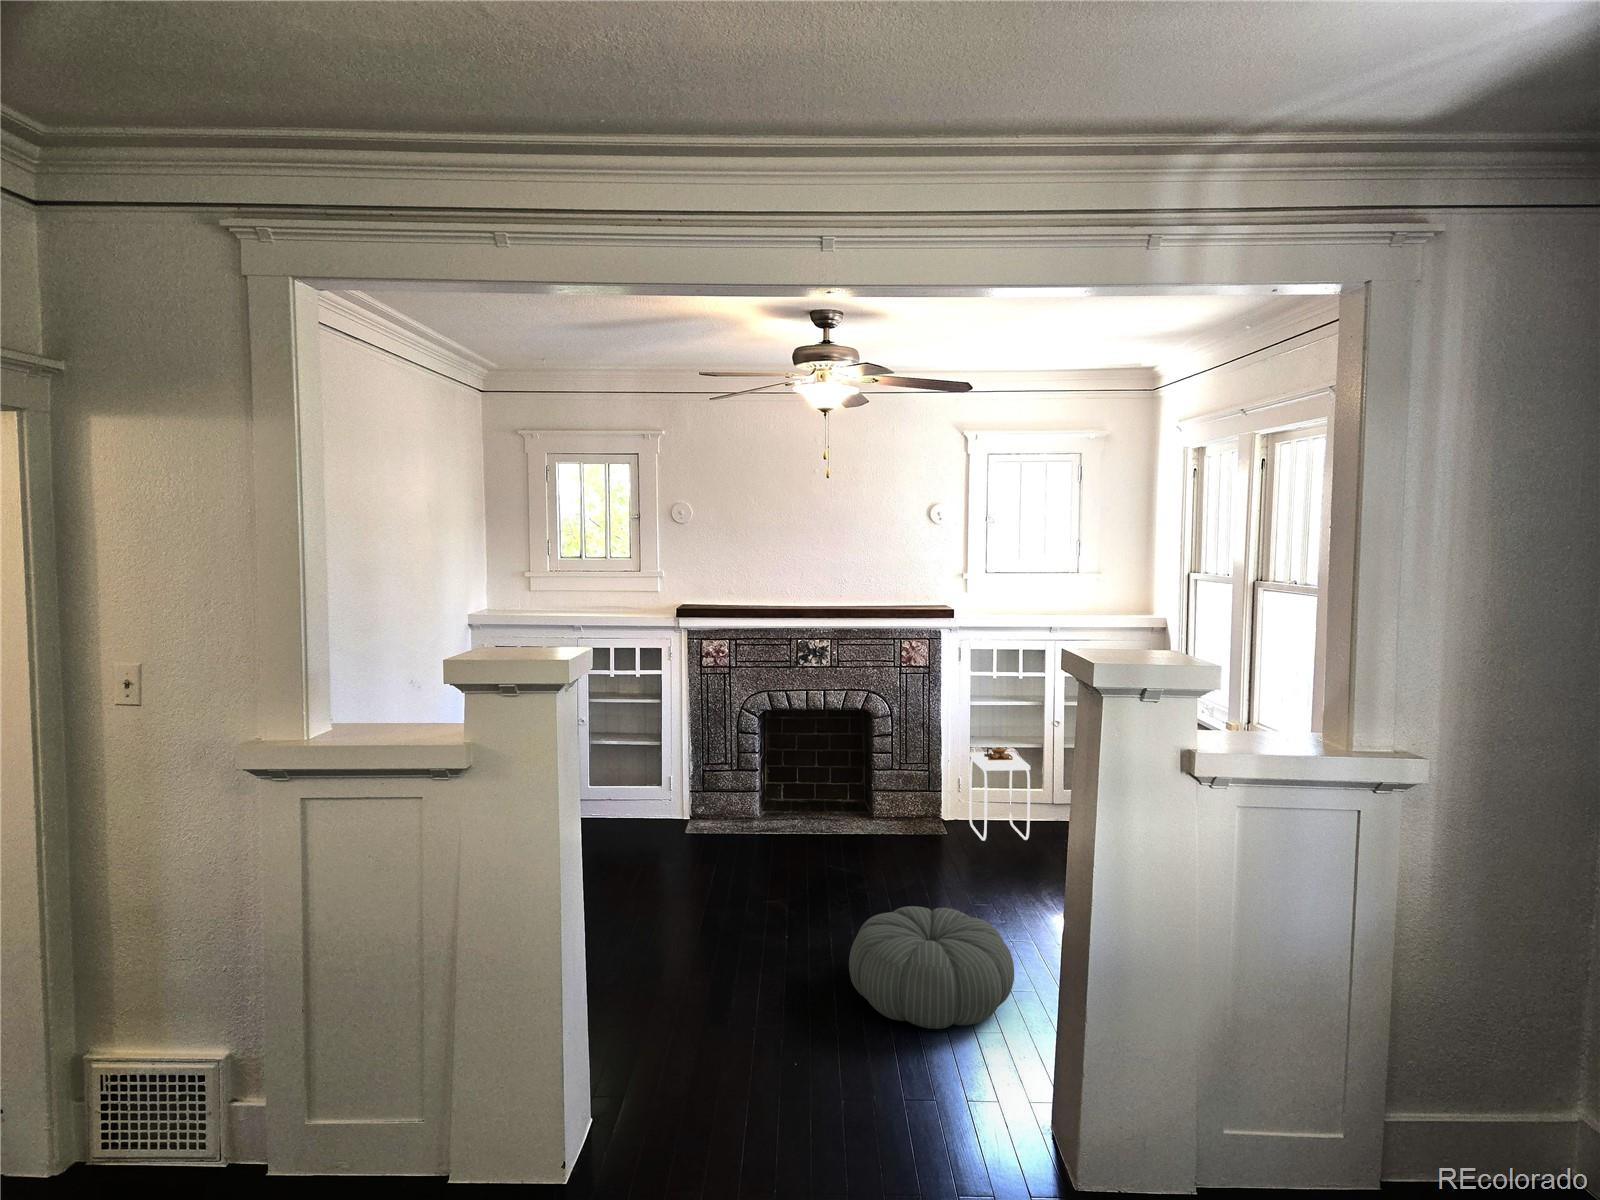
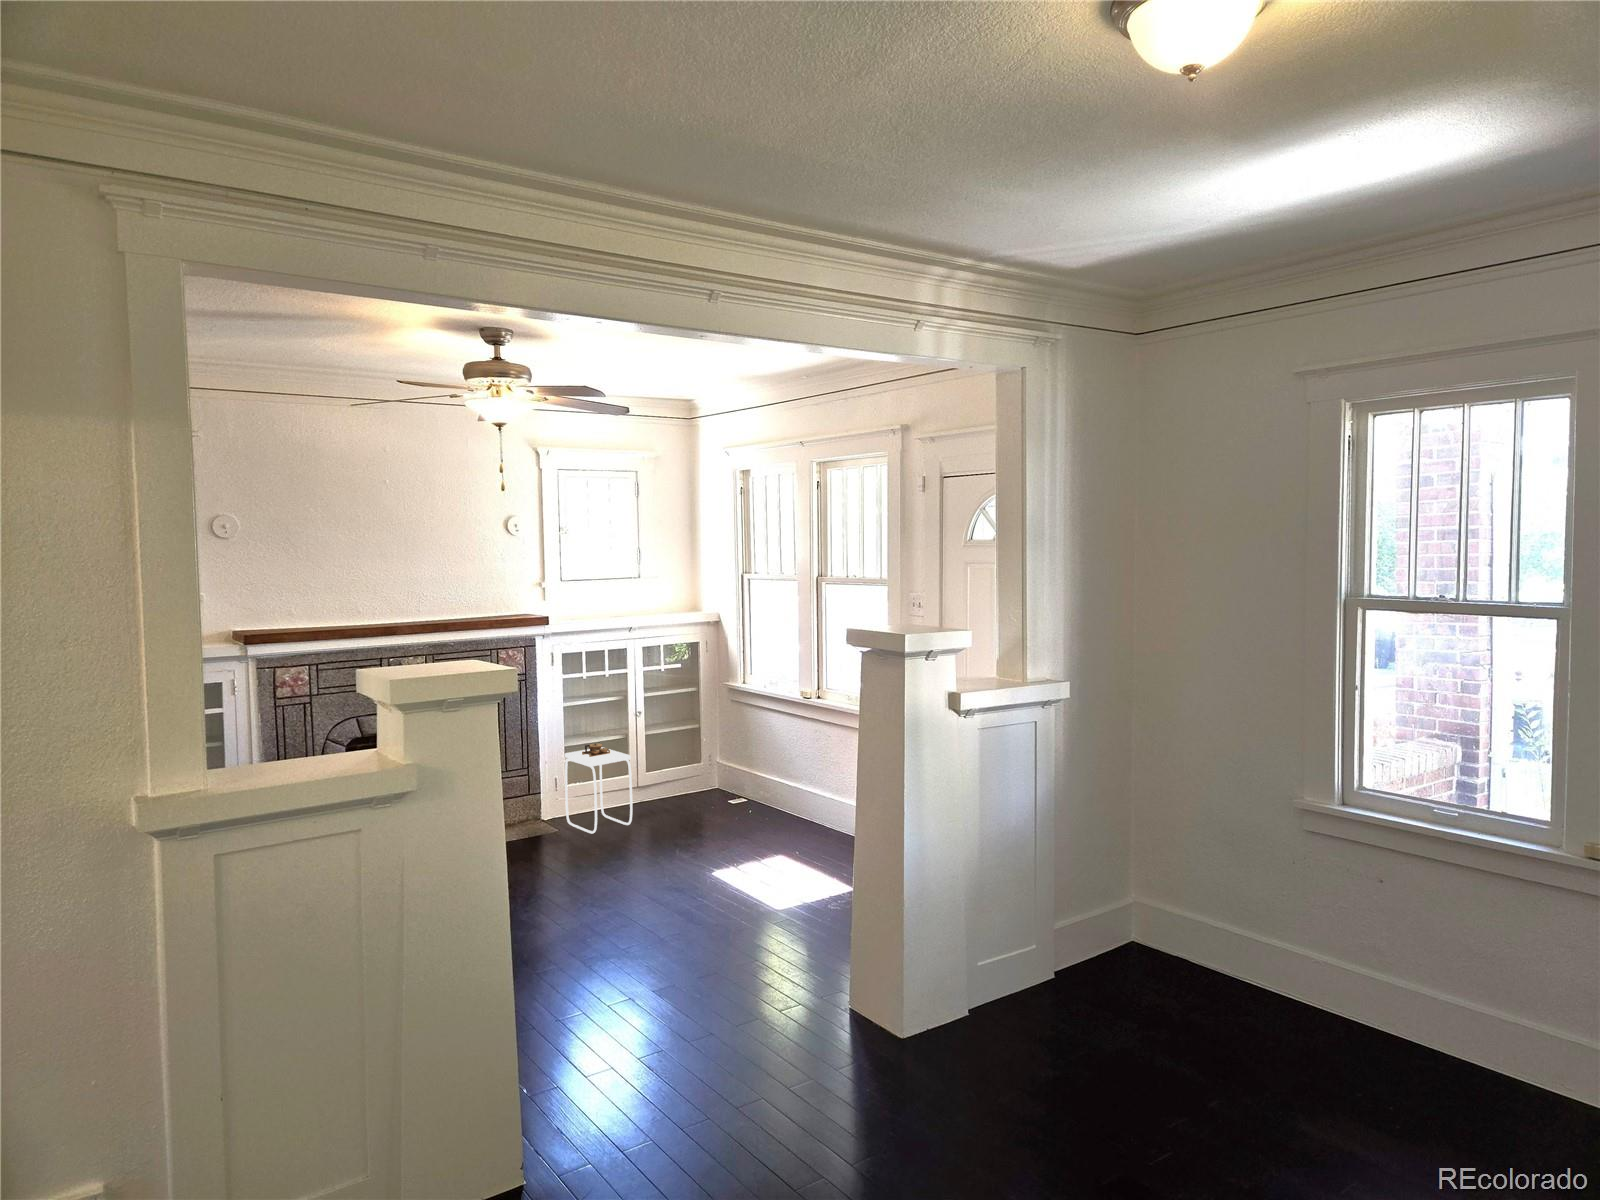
pouf: present [849,906,1014,1029] -> none [591,876,733,973]

